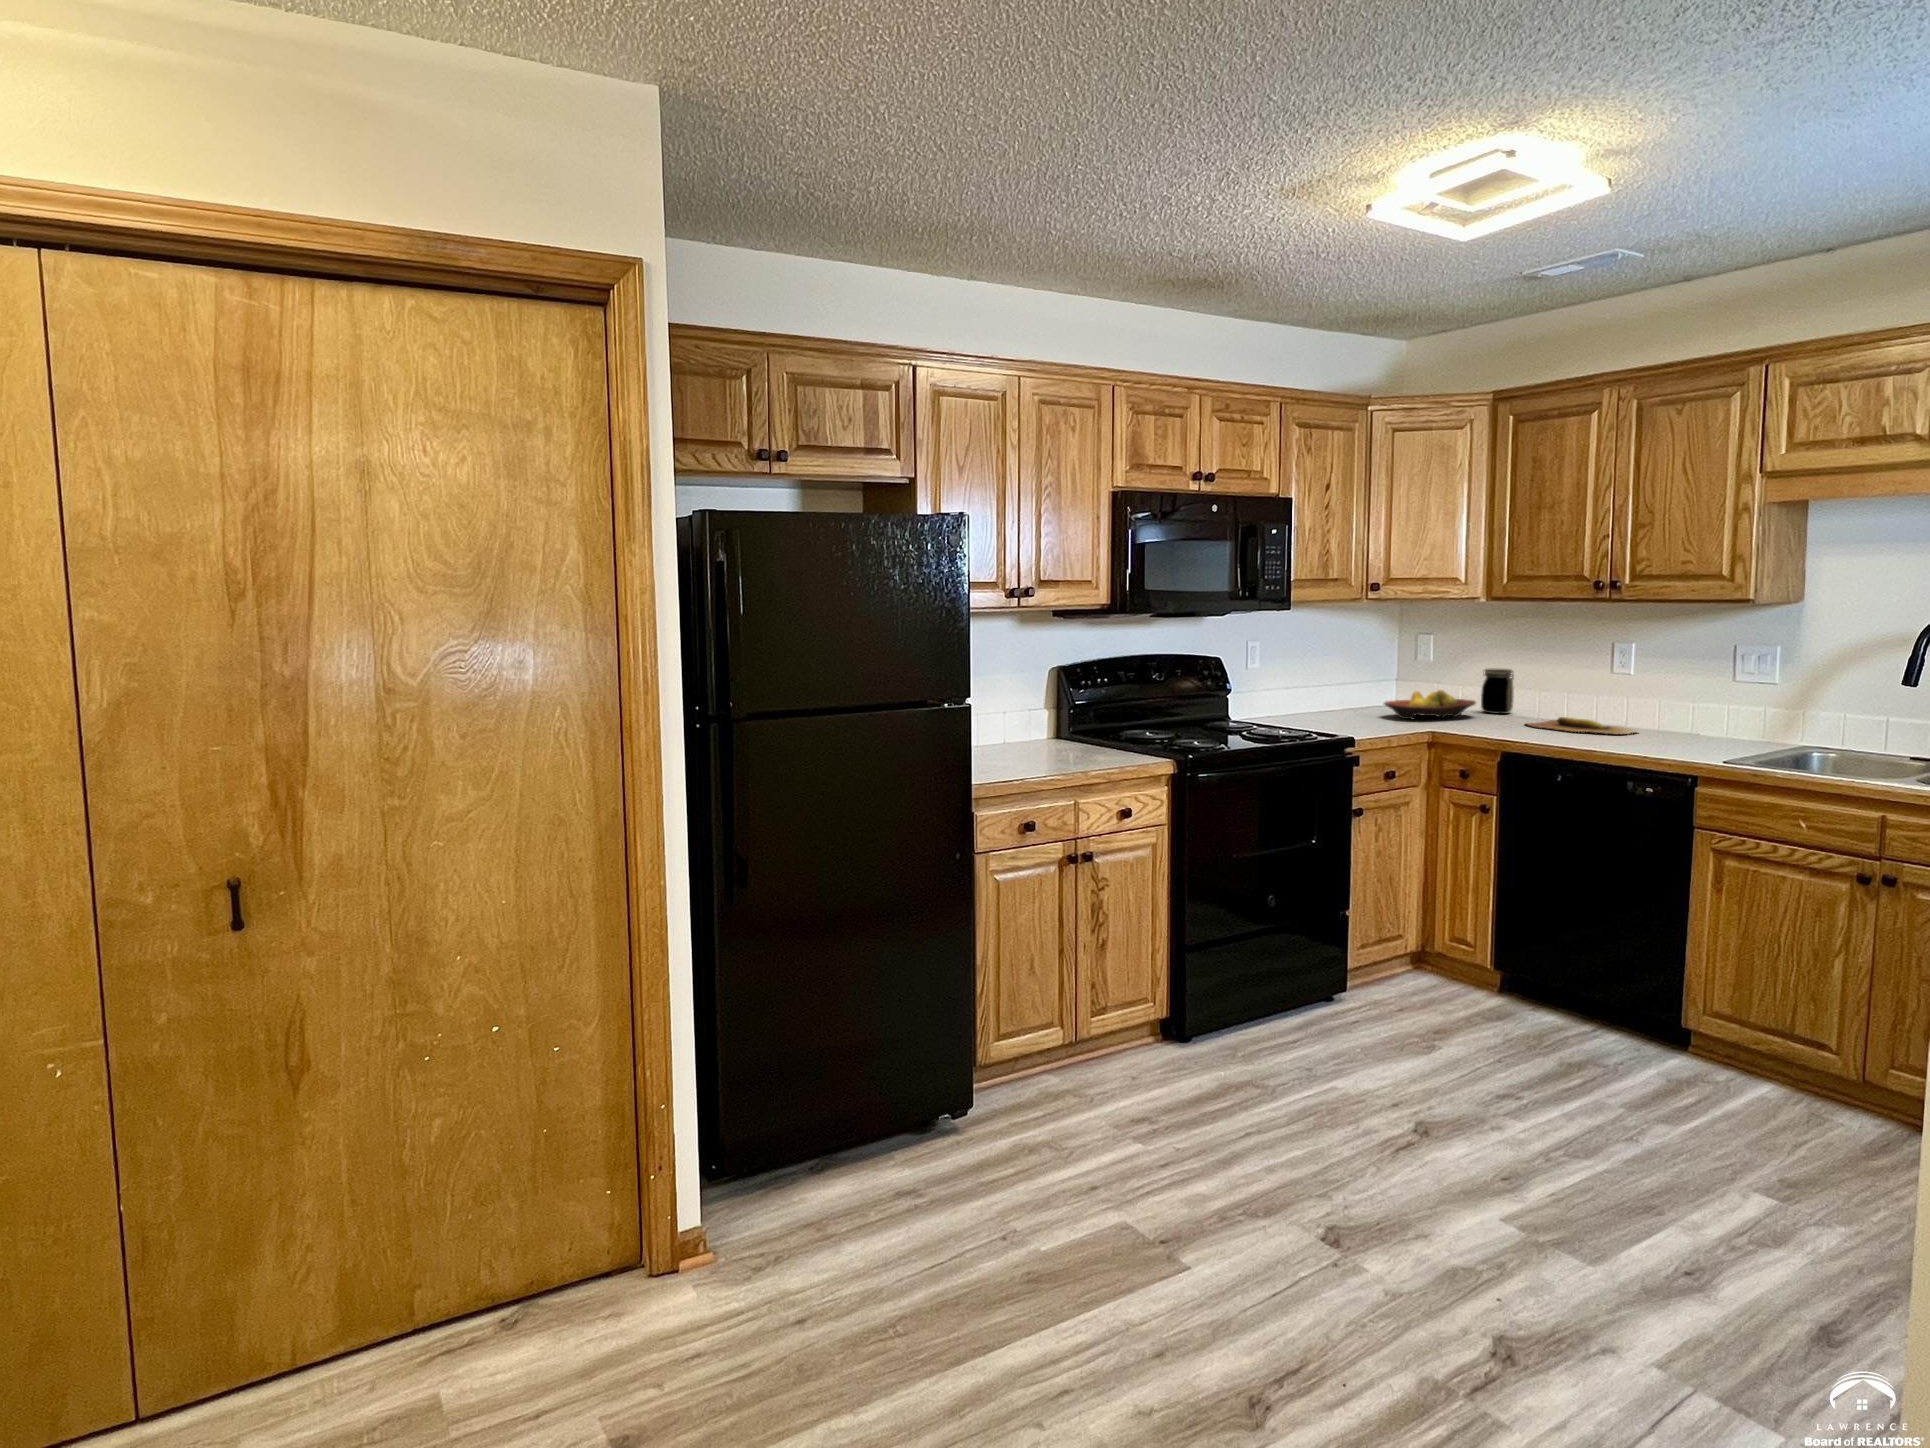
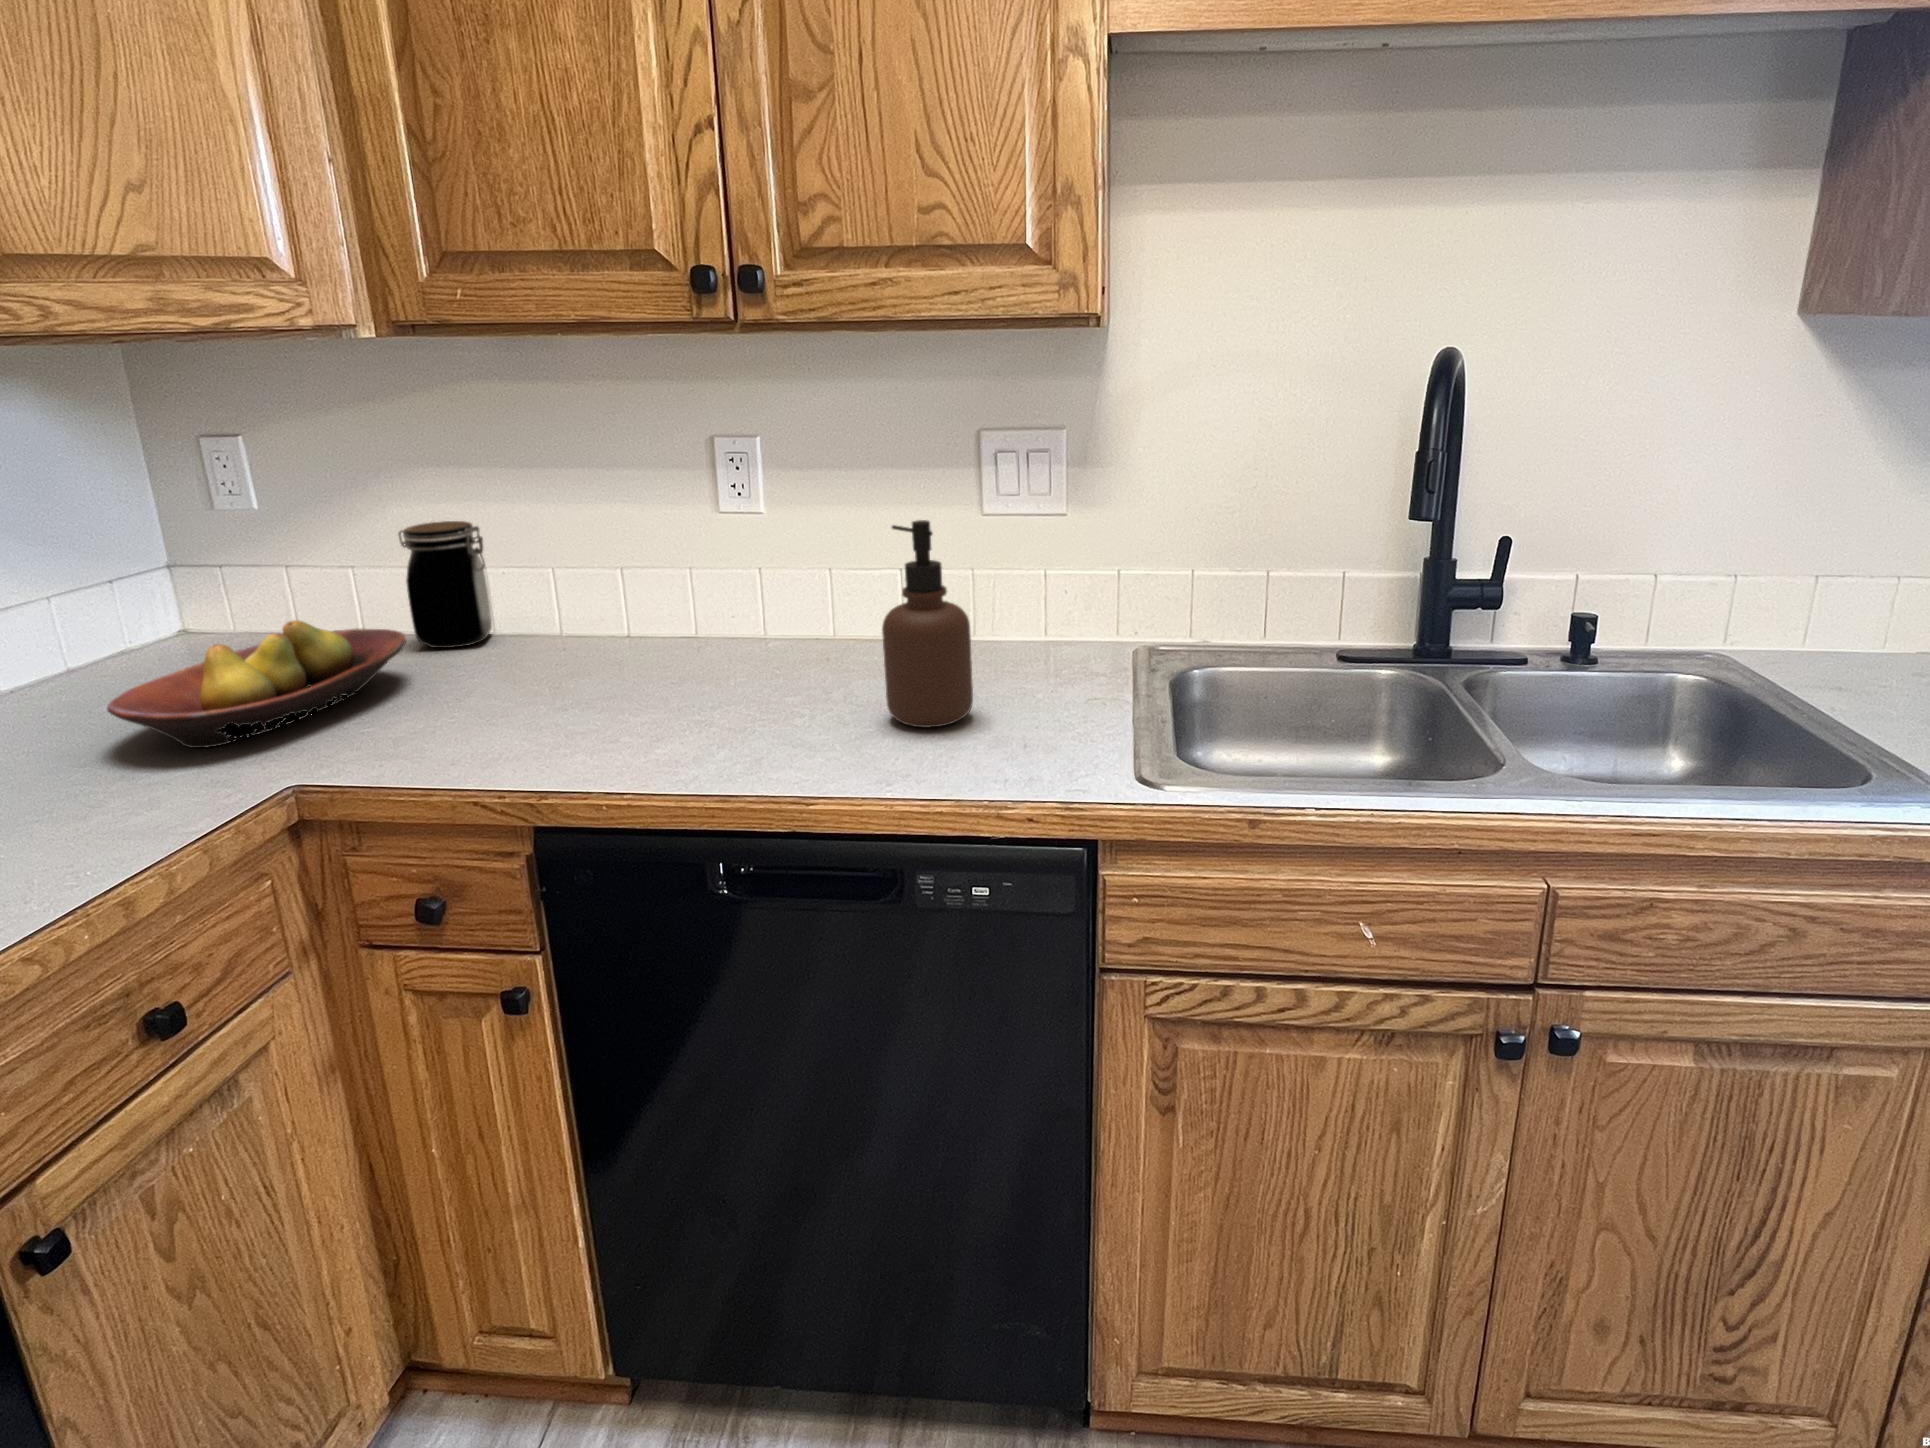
soap dispenser: none [1646,671,1687,747] -> present [882,520,973,727]
cutting board: present [1526,717,1636,734] -> none [550,645,820,703]

